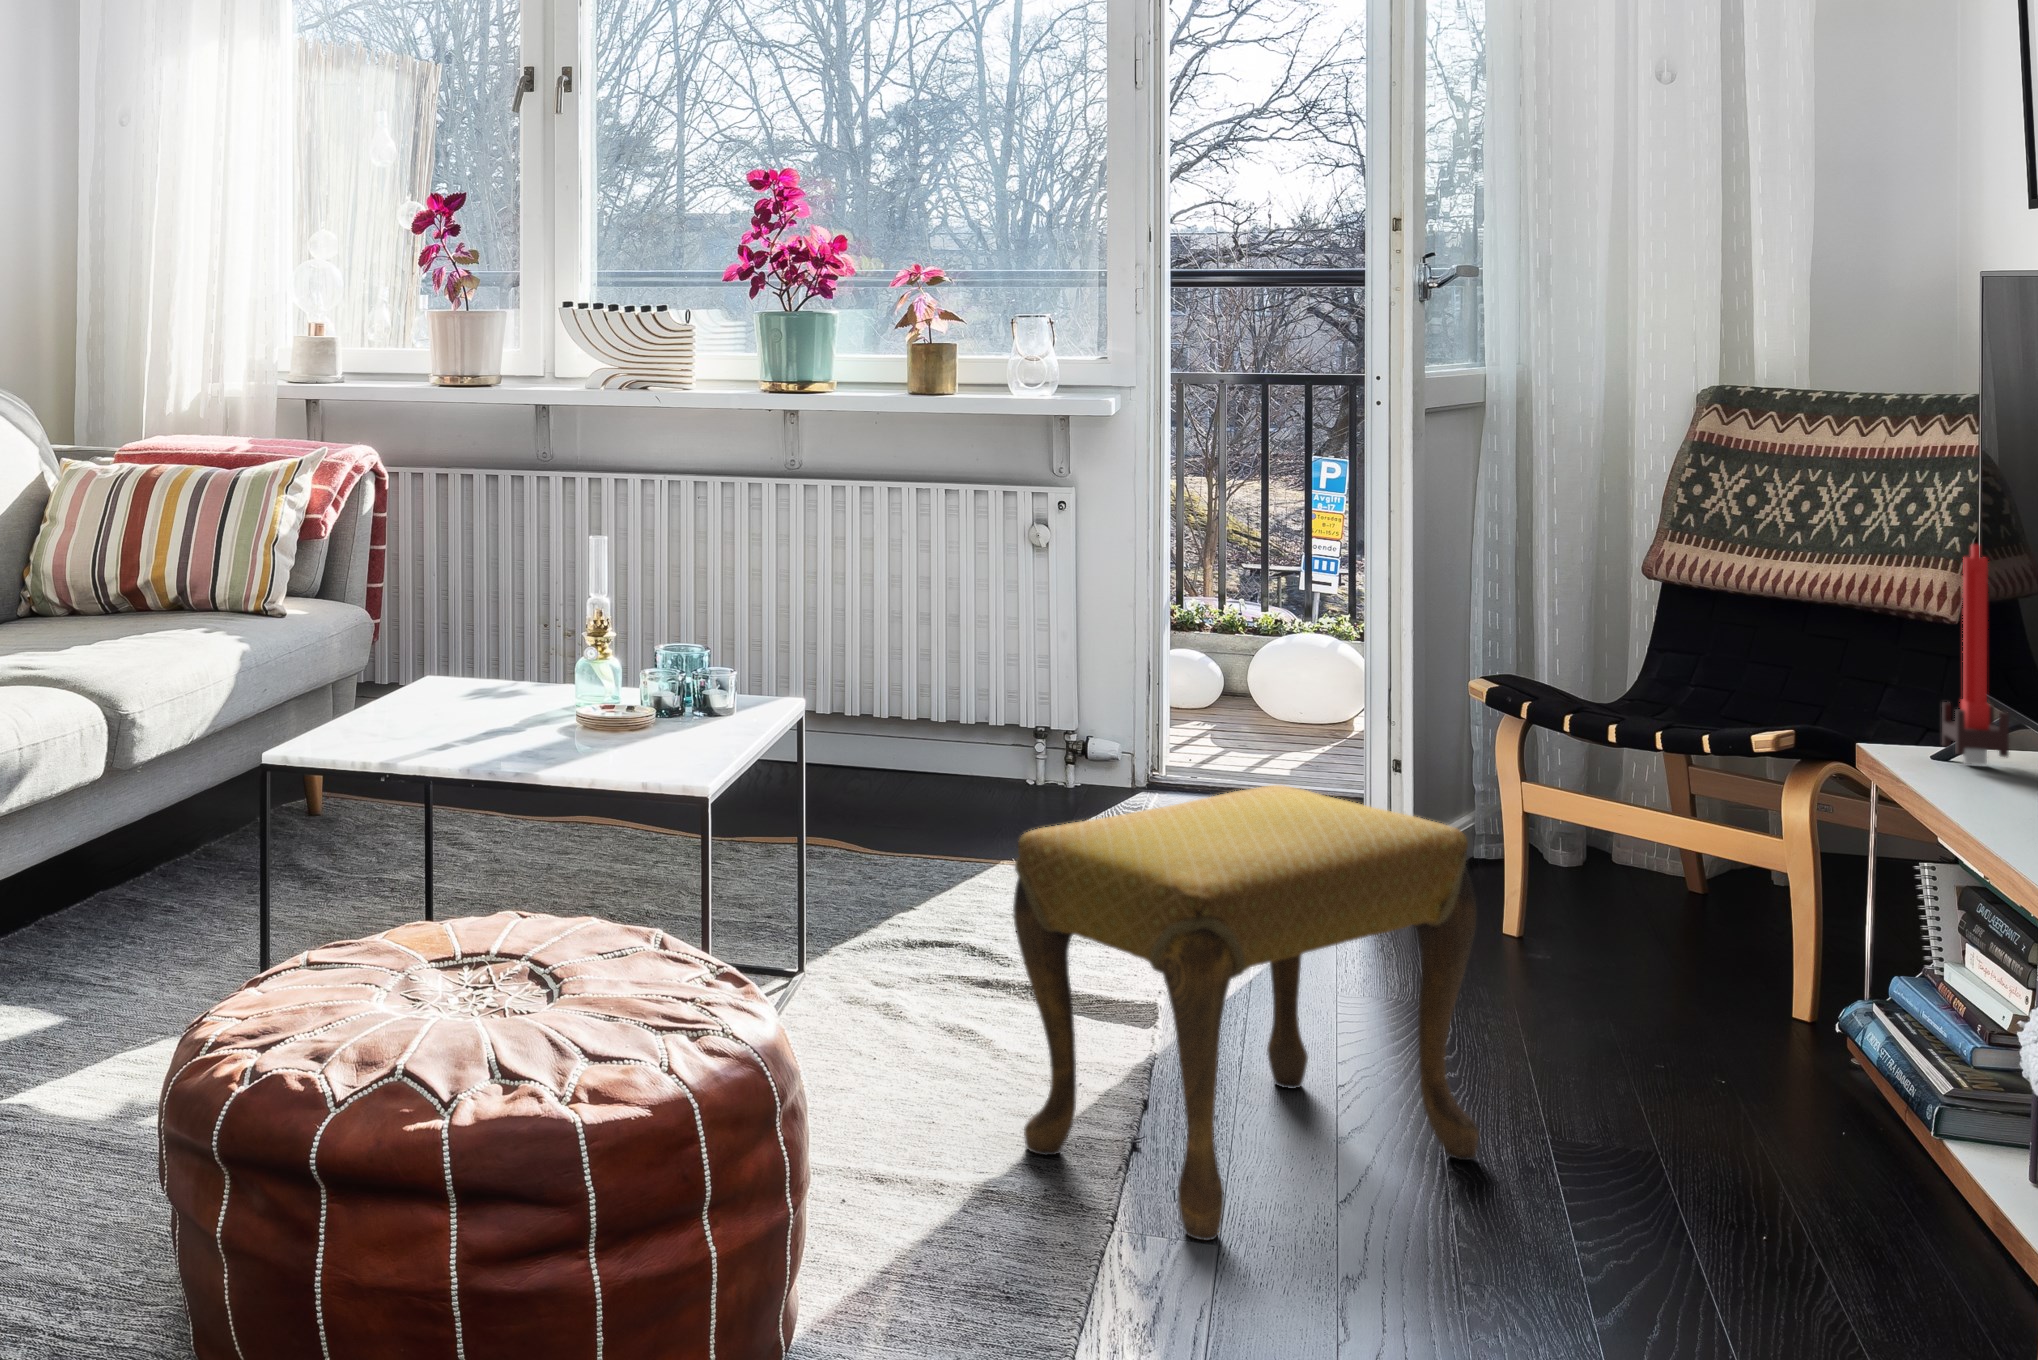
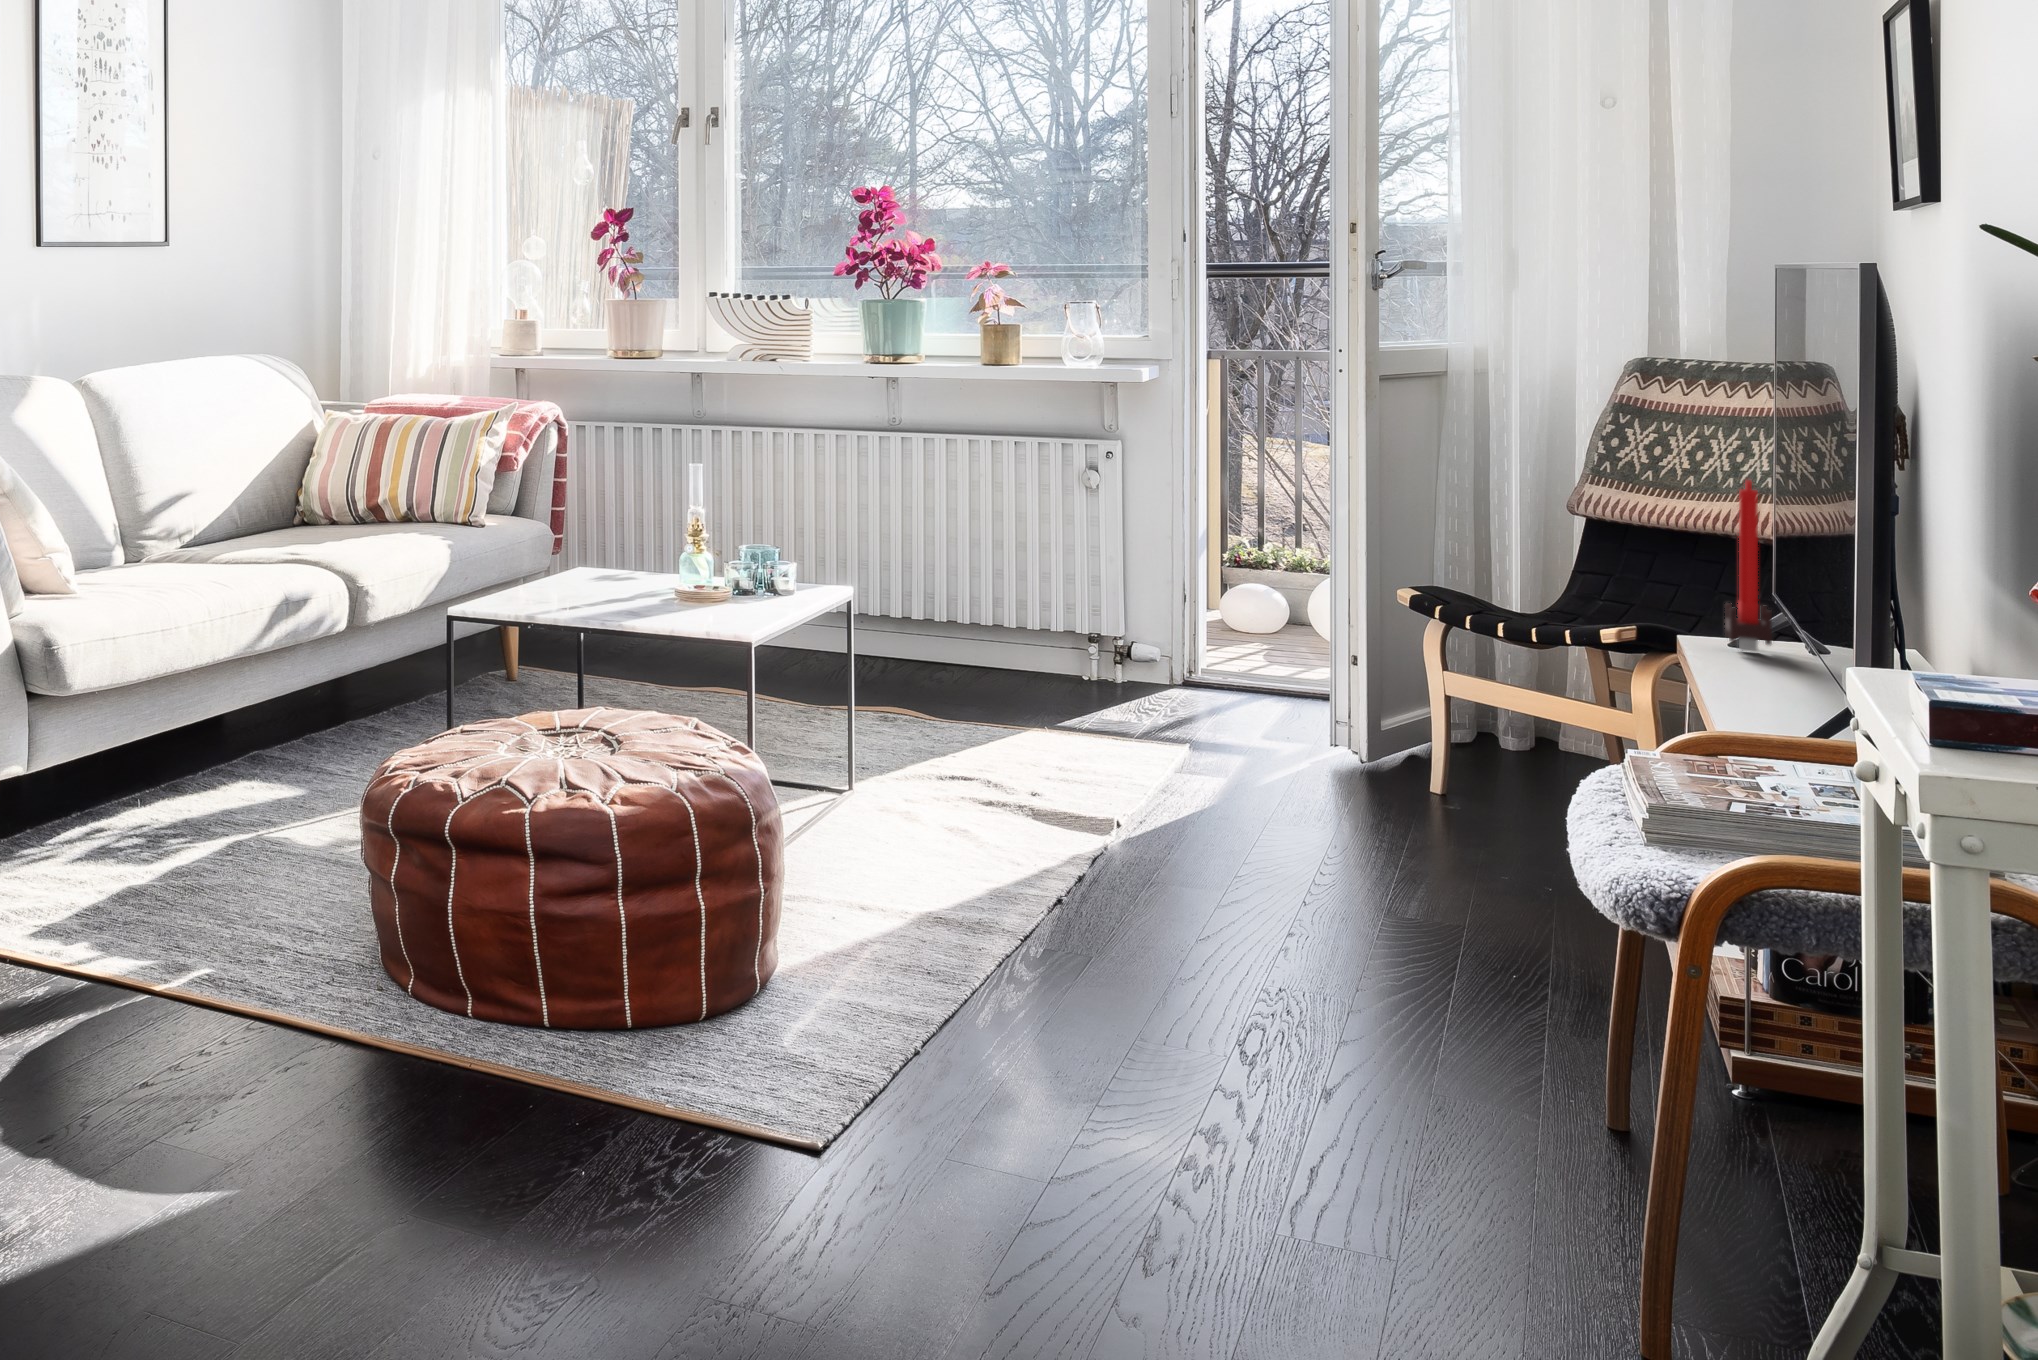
footstool: present [1013,785,1479,1240] -> none [957,651,1310,952]

